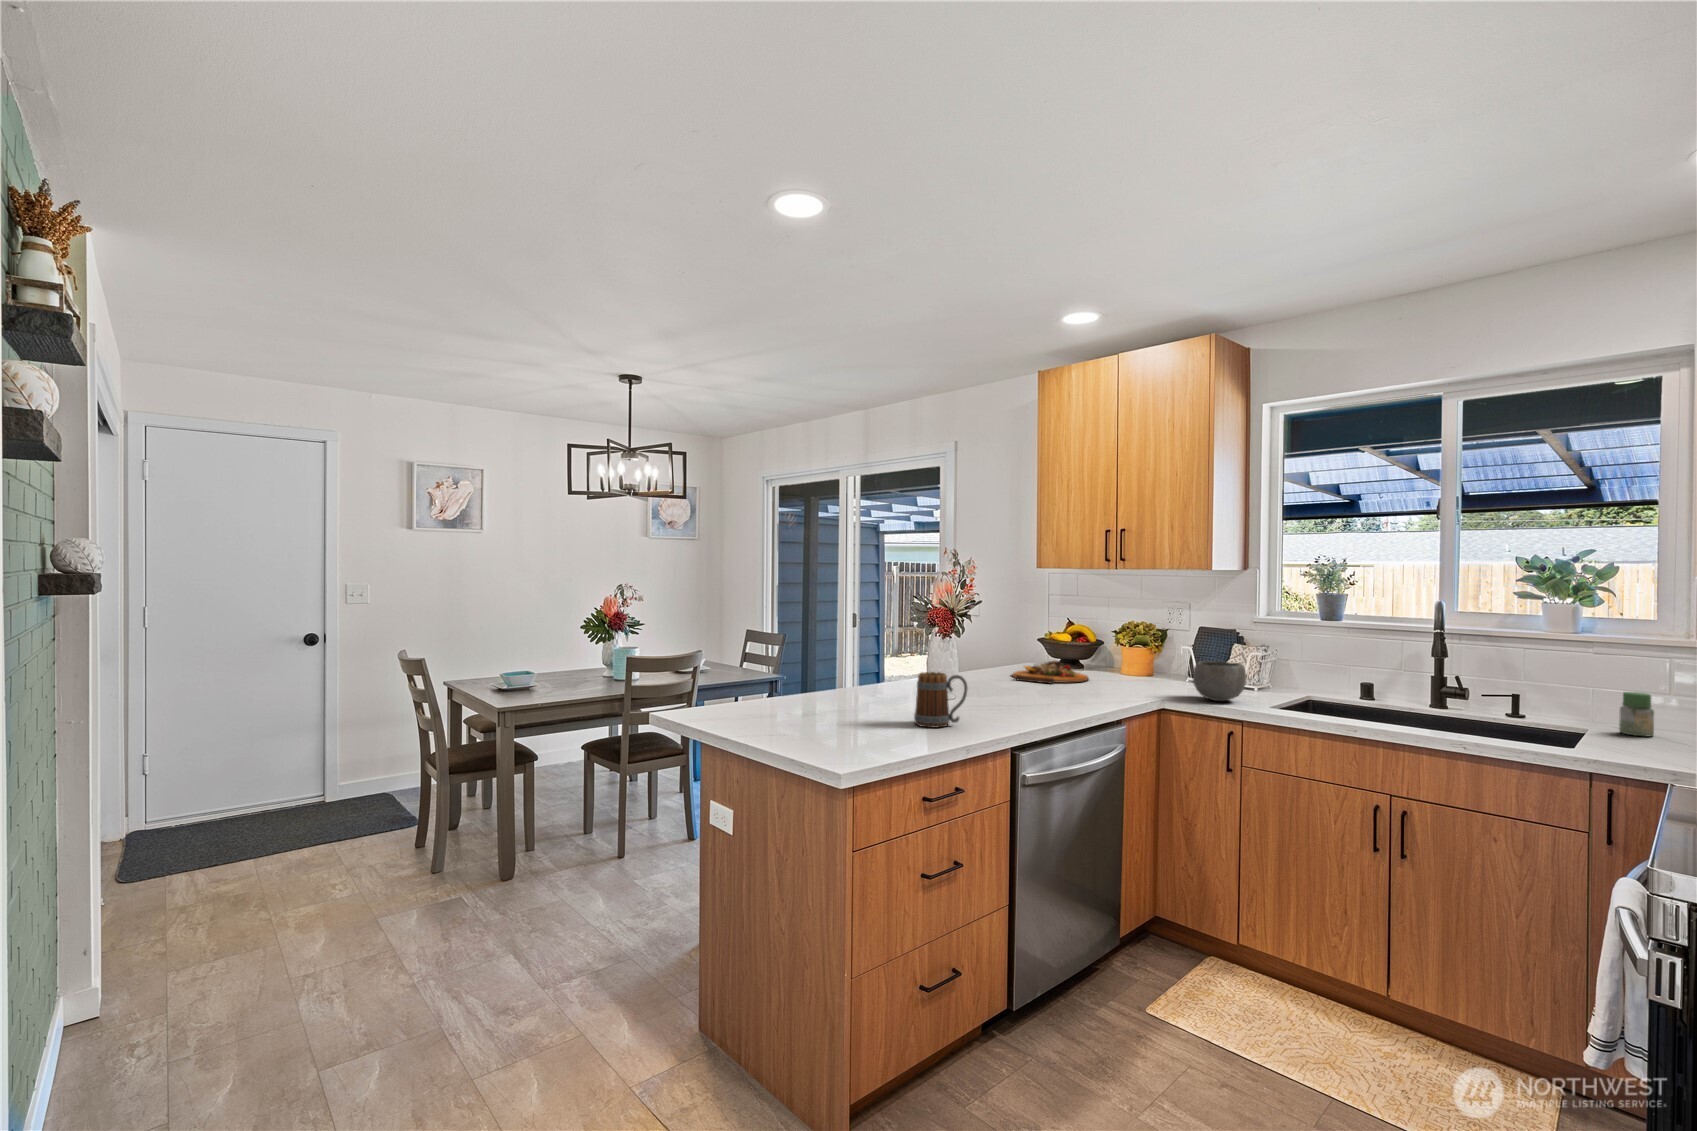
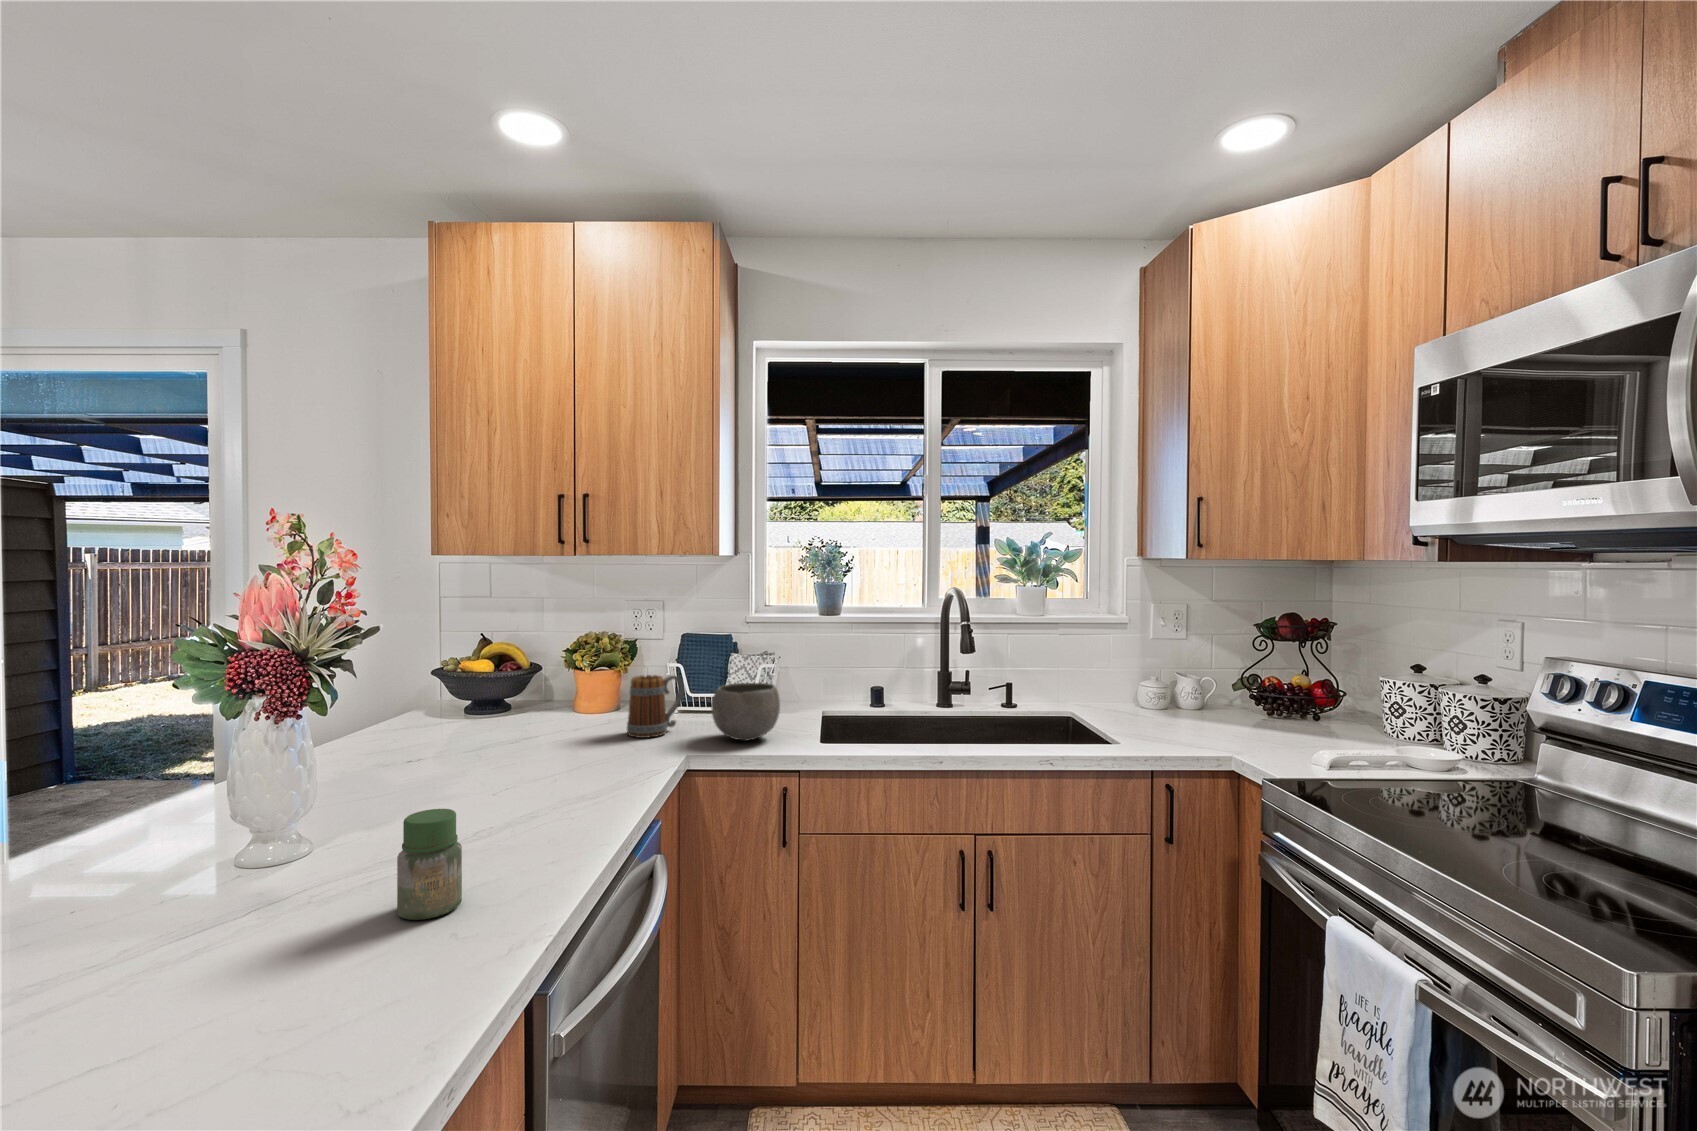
cutting board: present [1012,661,1089,684] -> none [400,707,539,756]
mug: present [914,672,967,728] -> present [627,675,684,738]
jar: present [1619,692,1654,736] -> present [397,809,462,920]

